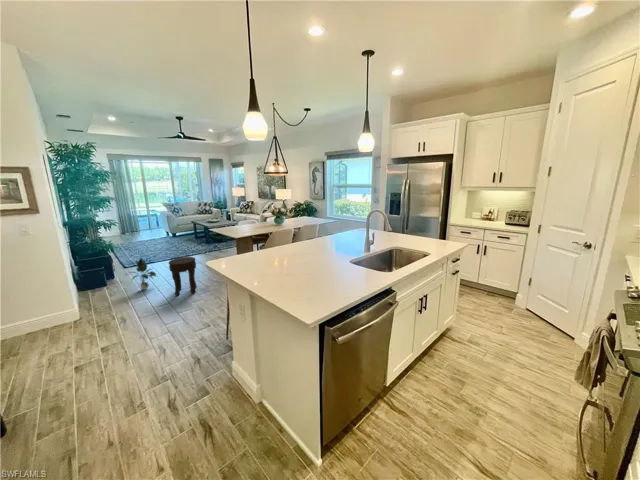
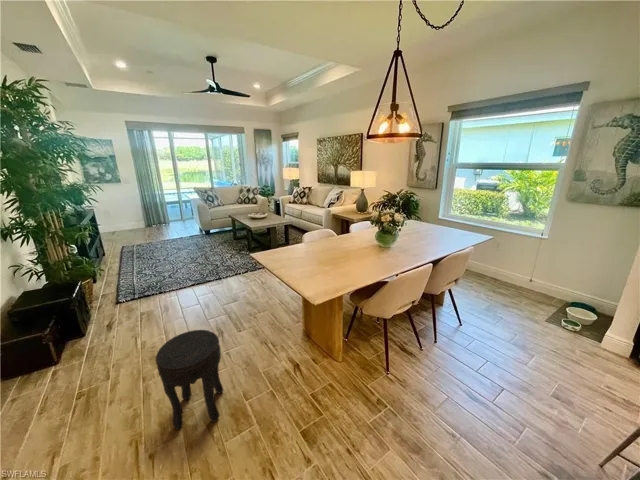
potted plant: present [133,258,156,290] -> none [77,325,149,388]

